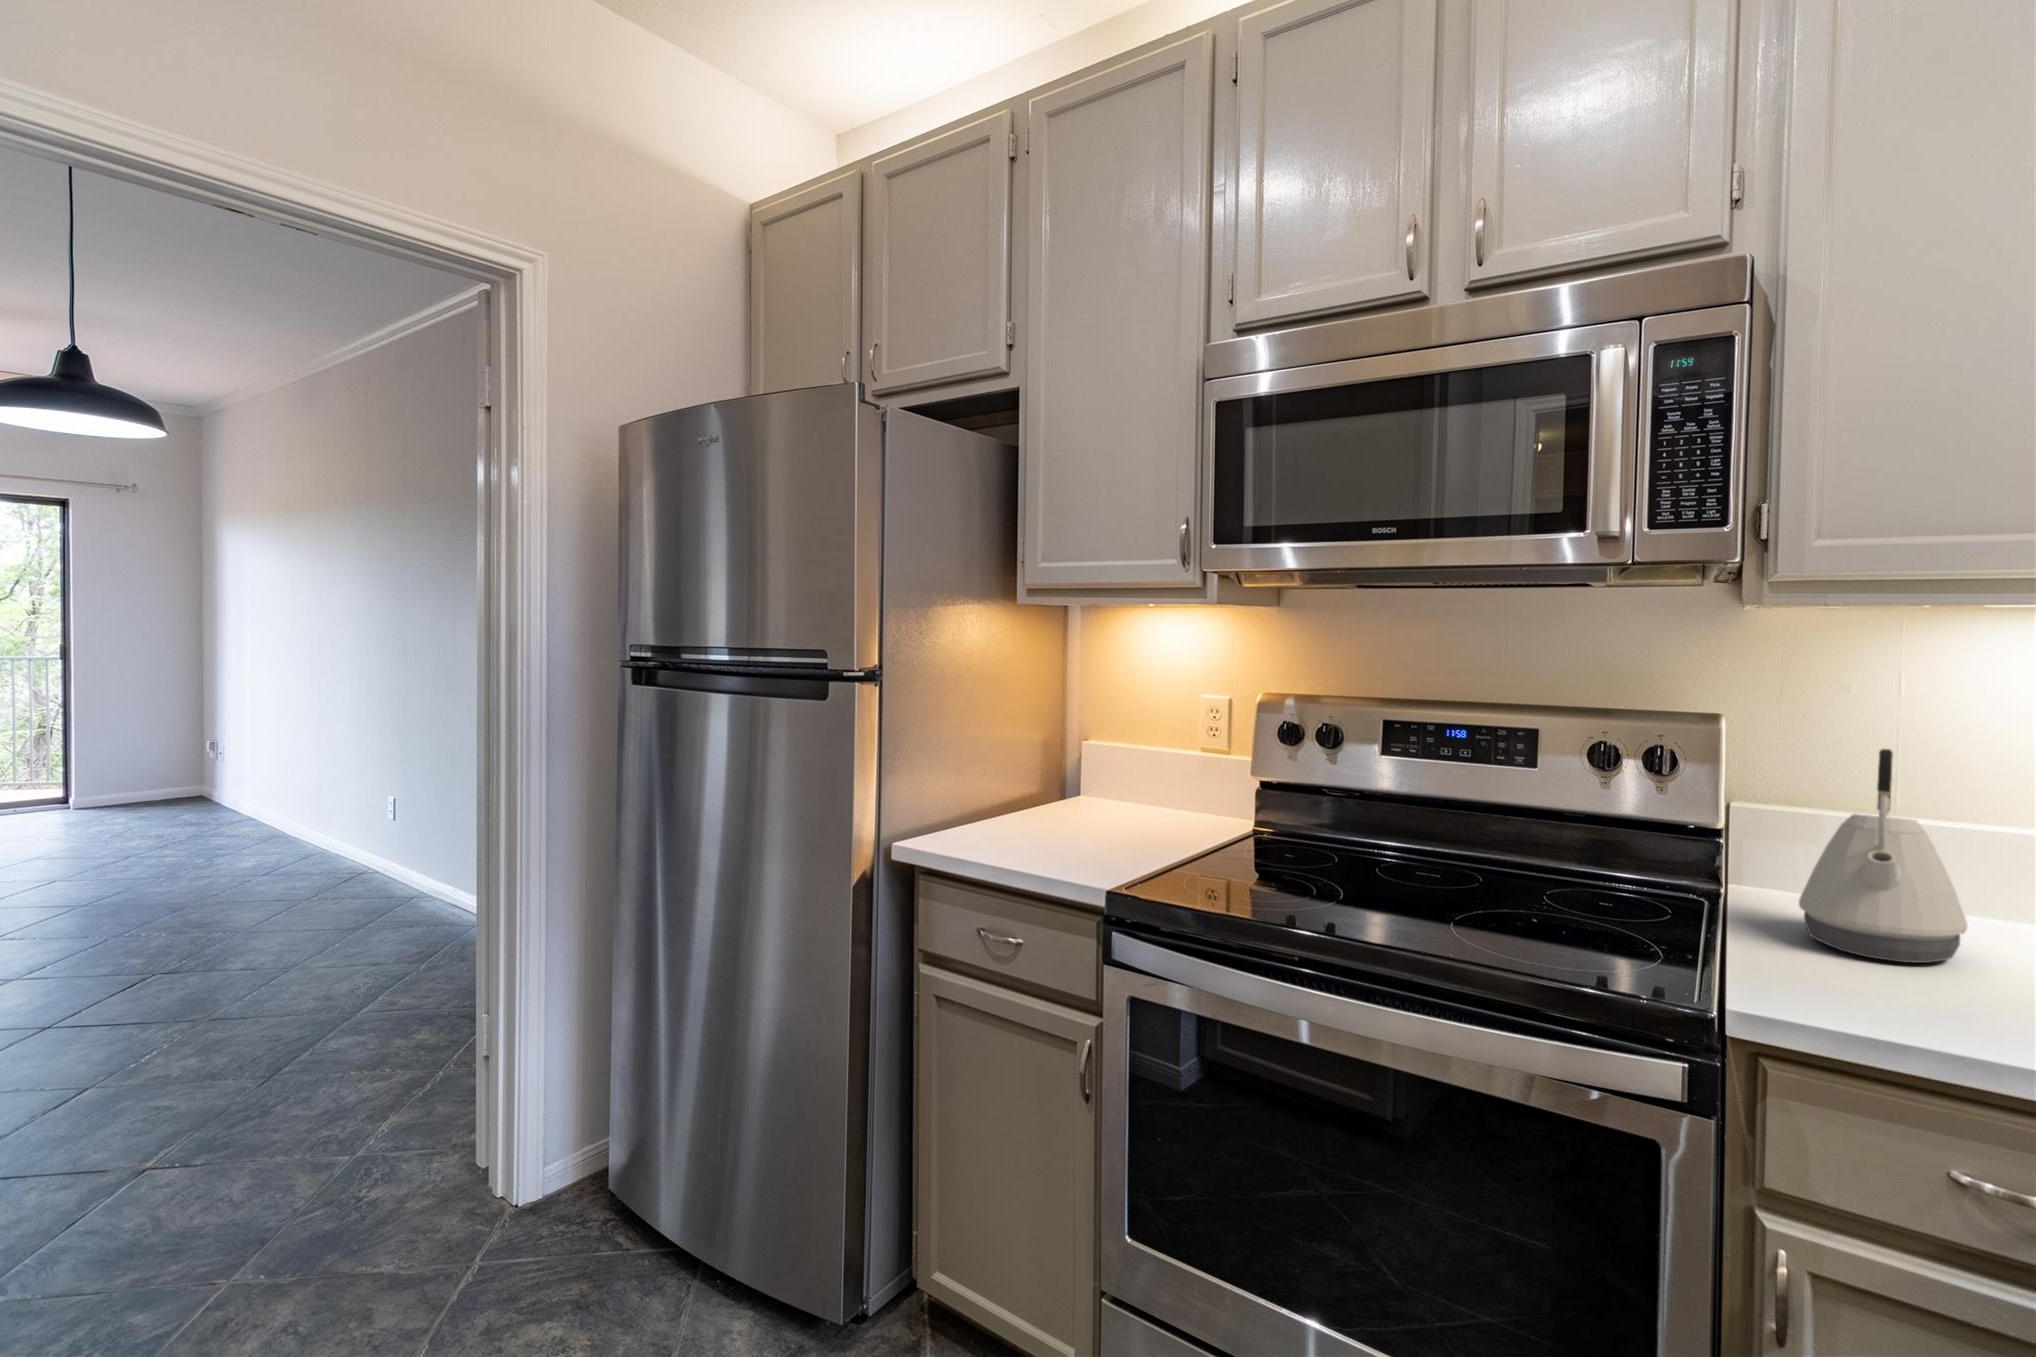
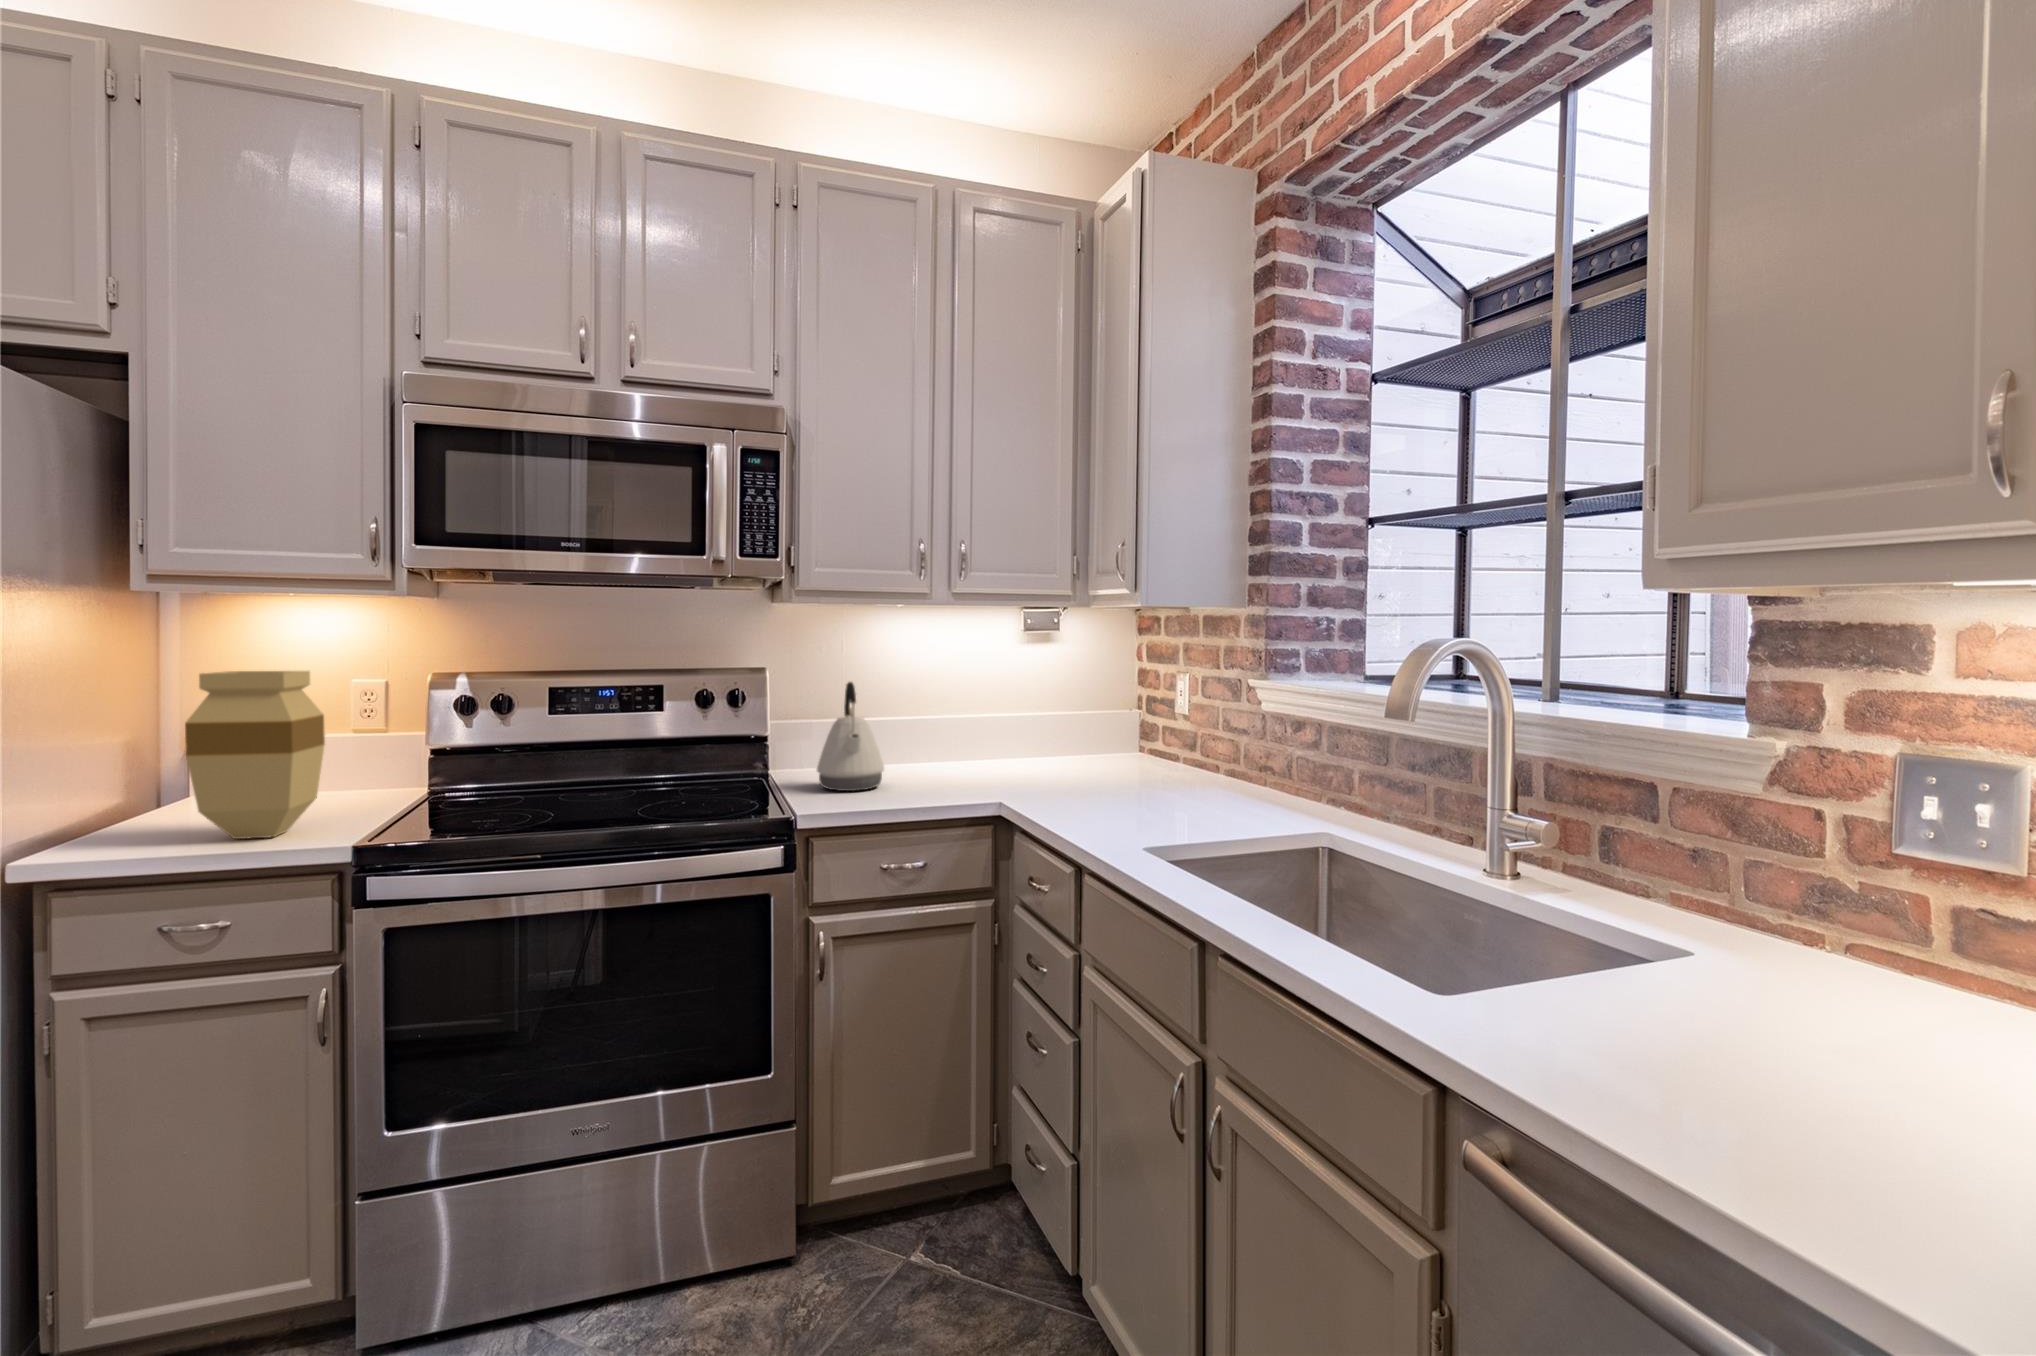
vase: none [1001,687,1124,862] -> present [185,671,325,839]

